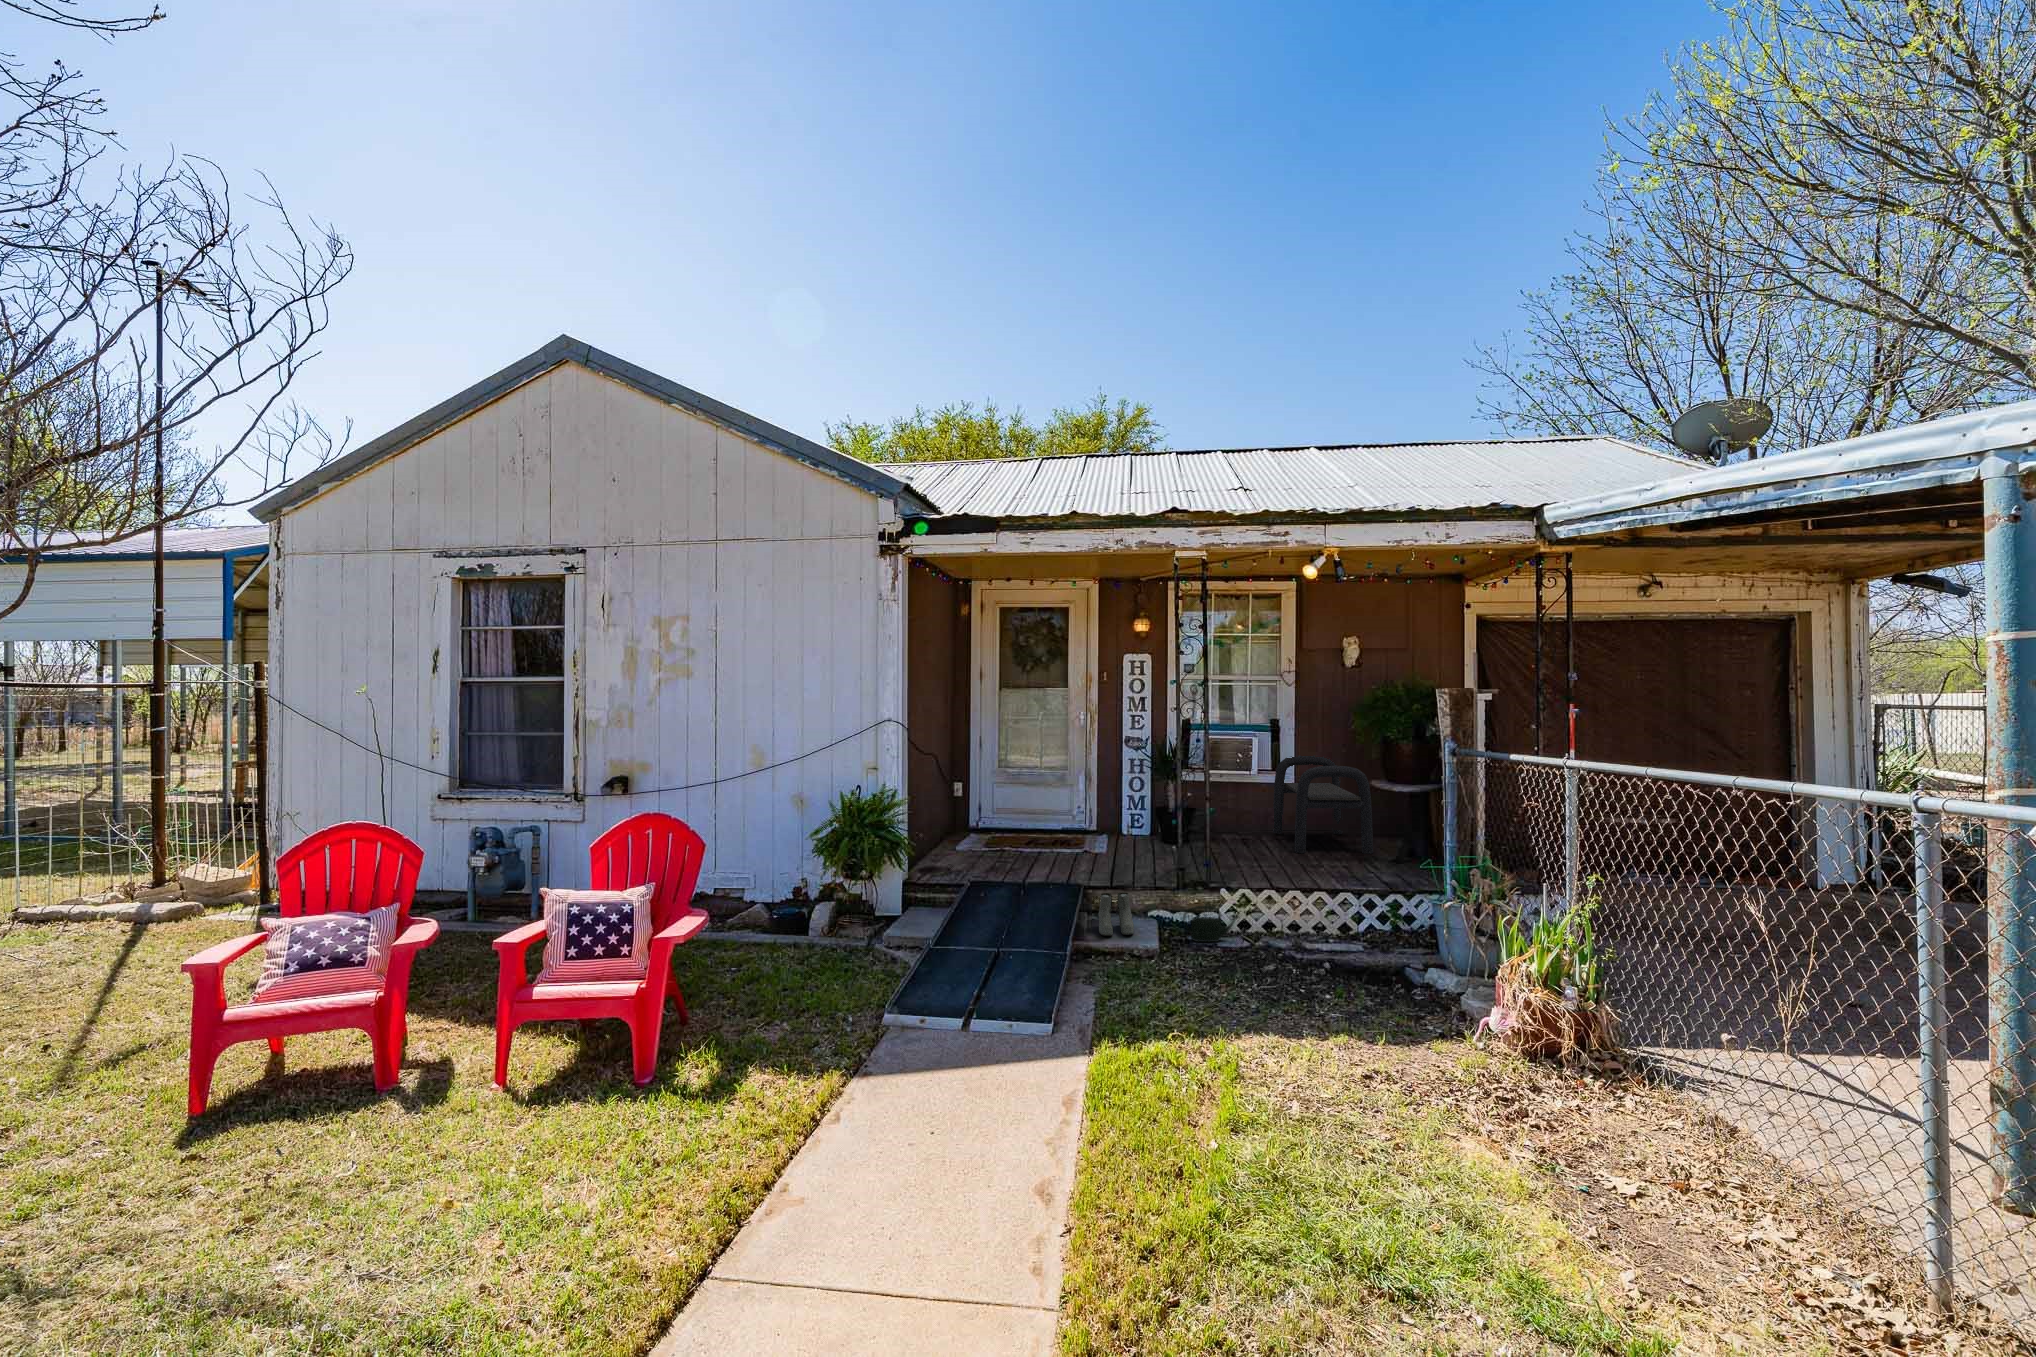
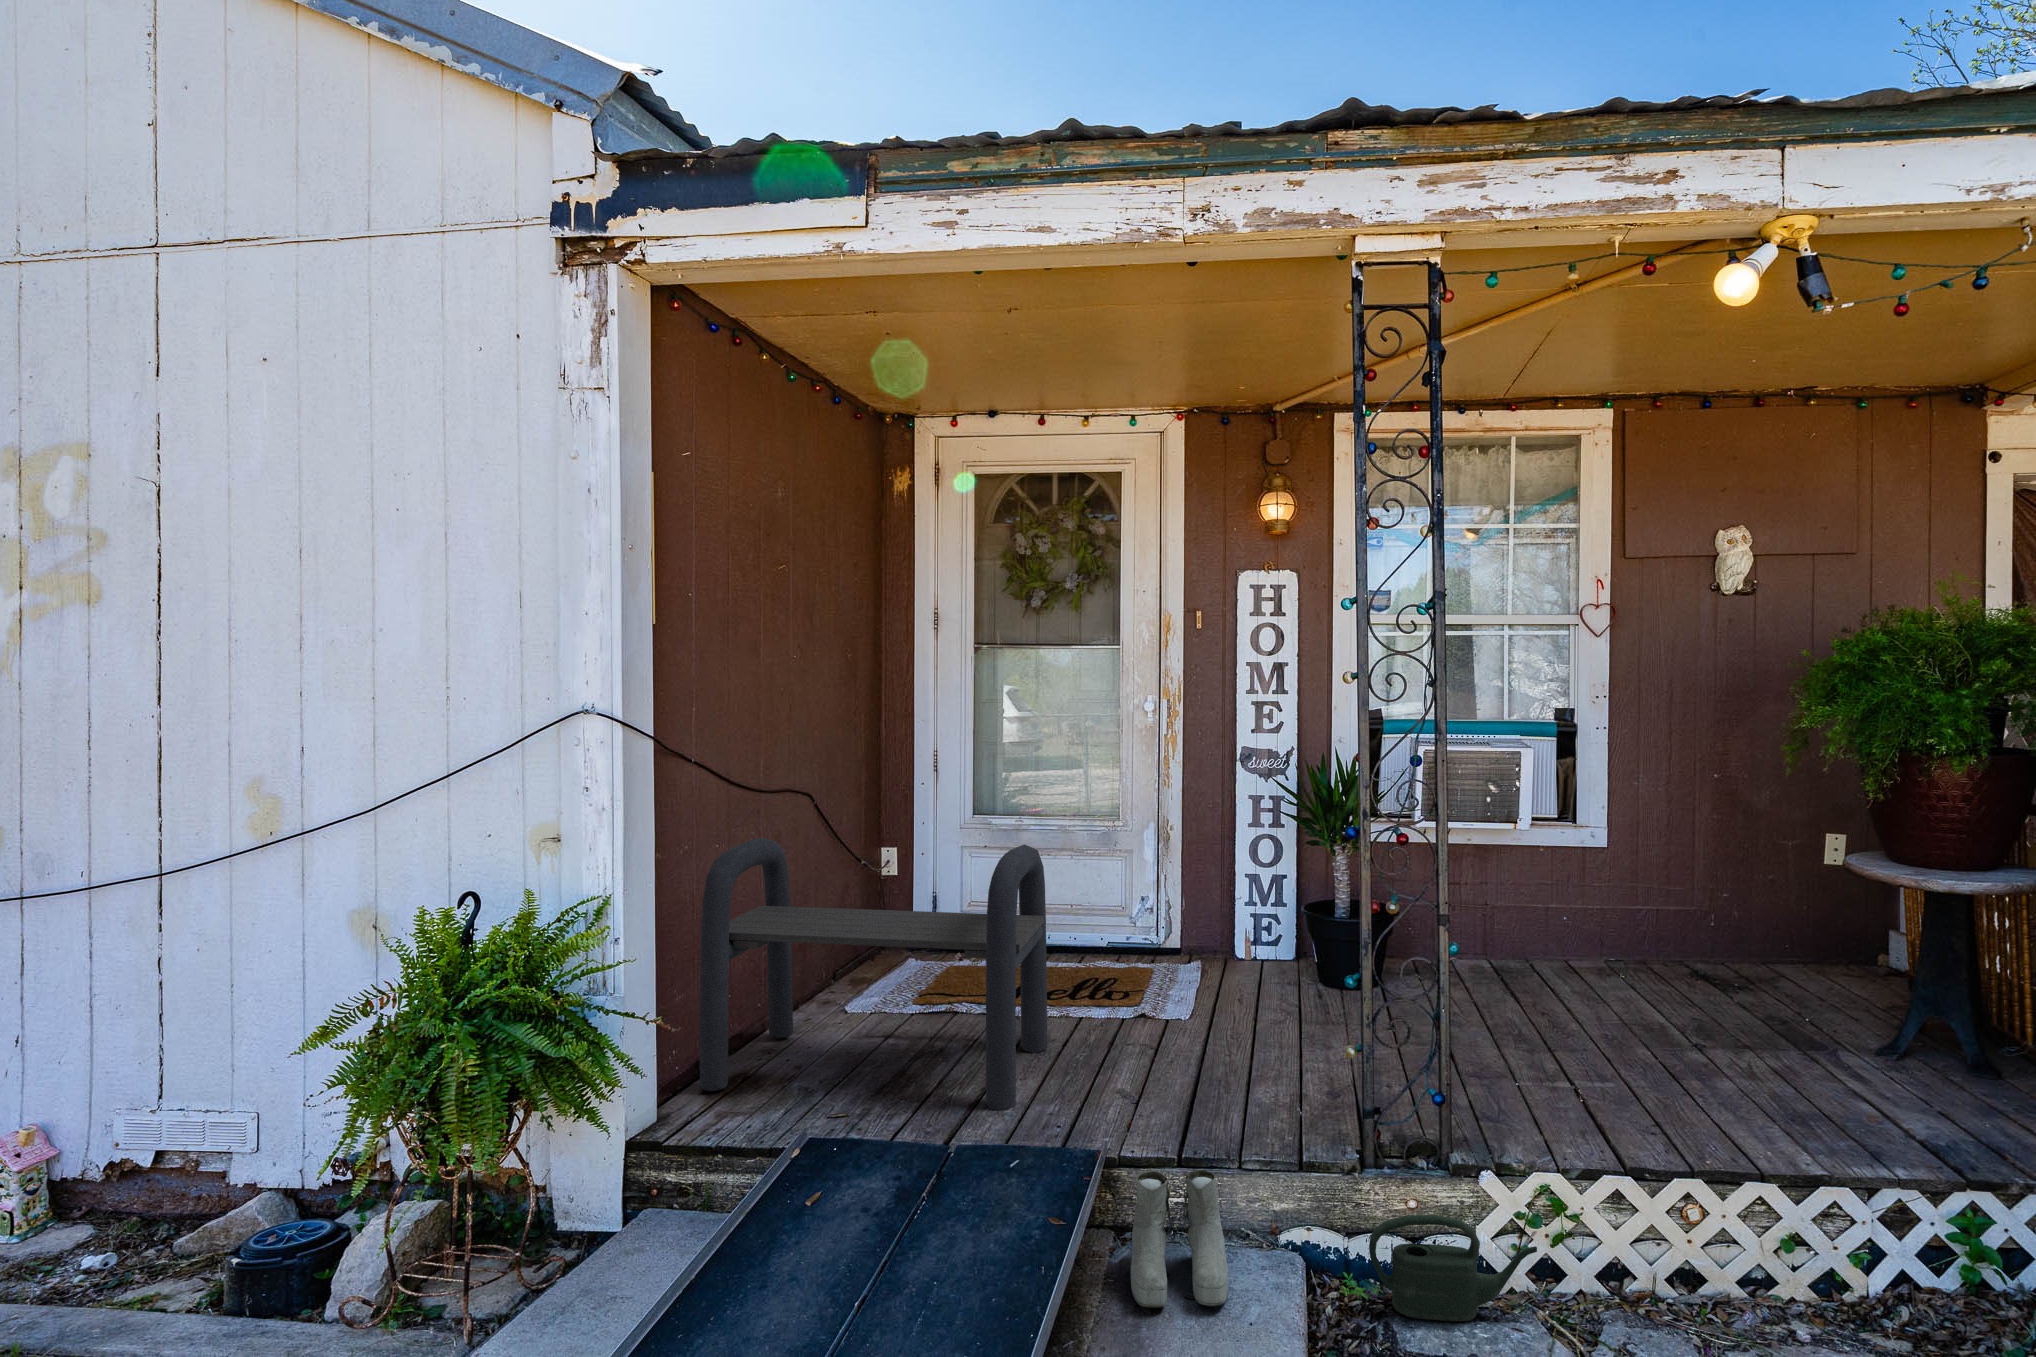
bench: present [1273,755,1373,854] -> present [700,838,1047,1110]

